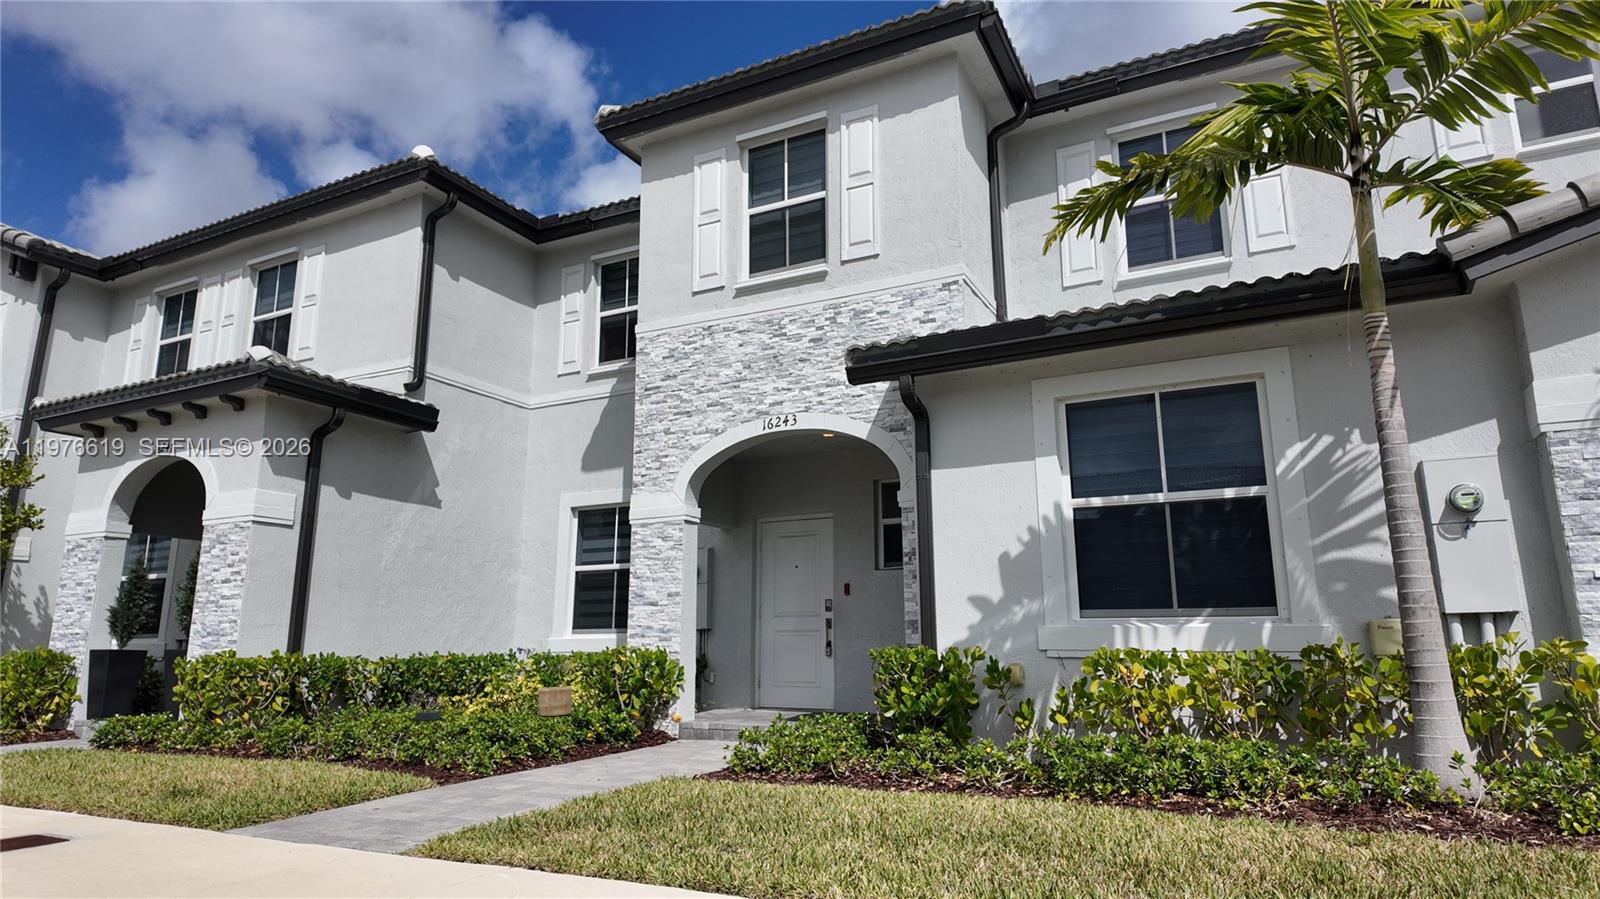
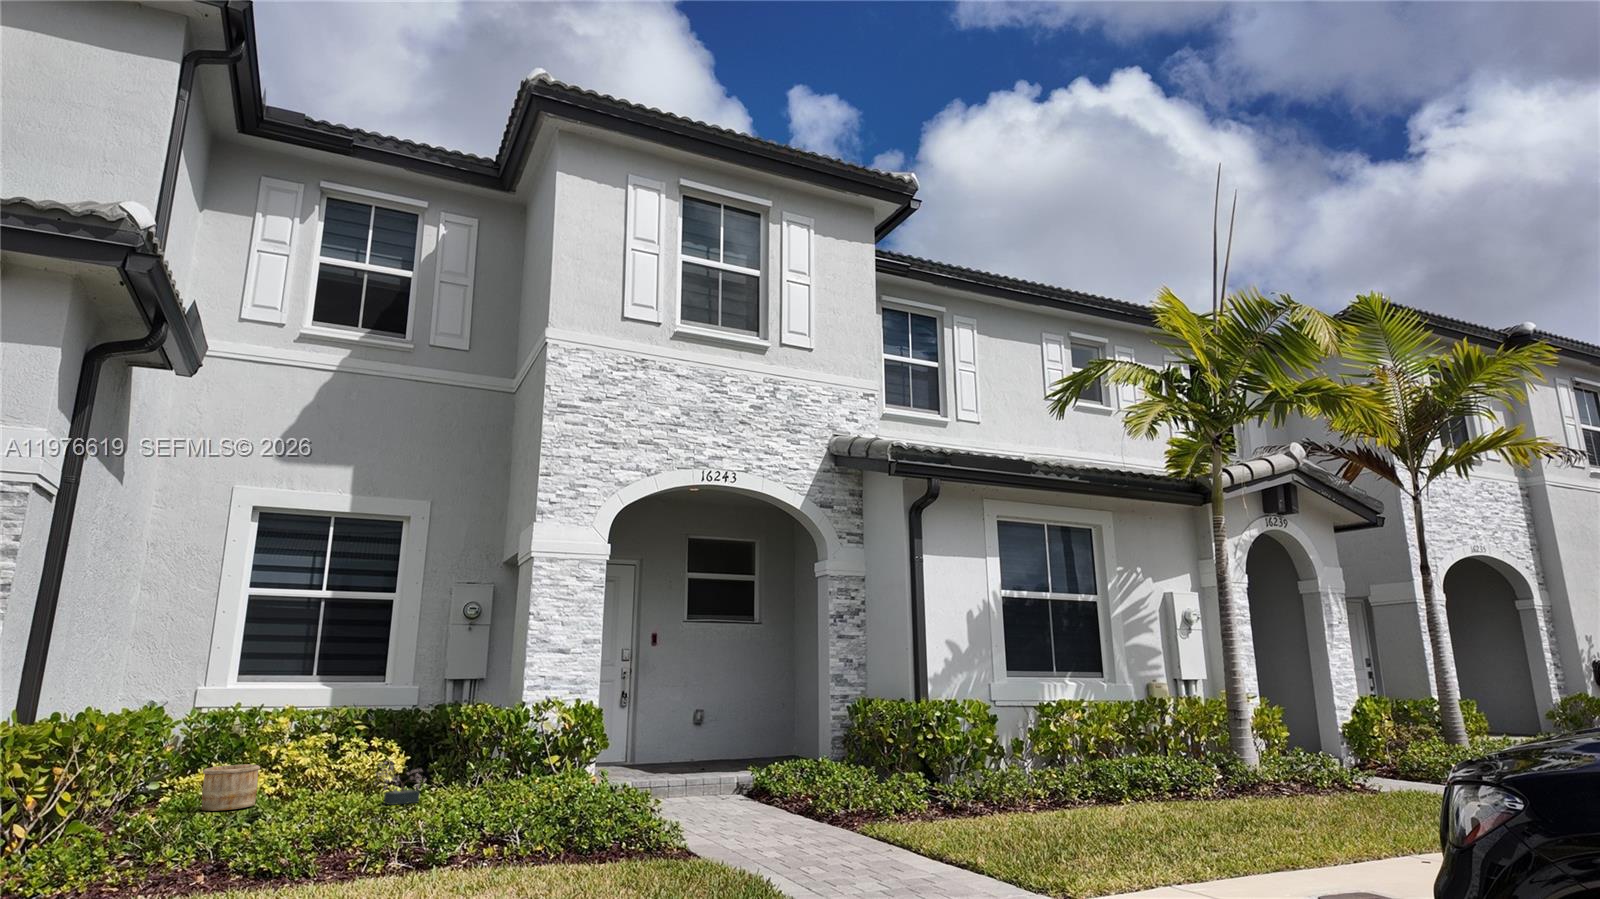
wooden bucket: present [538,686,572,716] -> present [202,764,260,811]

